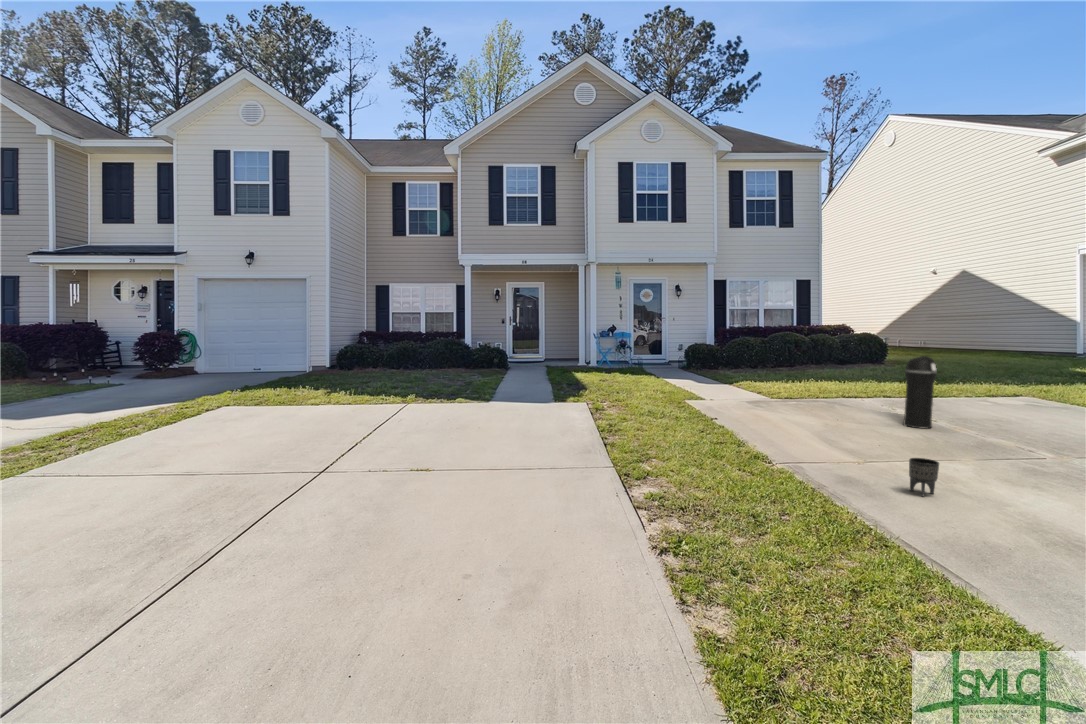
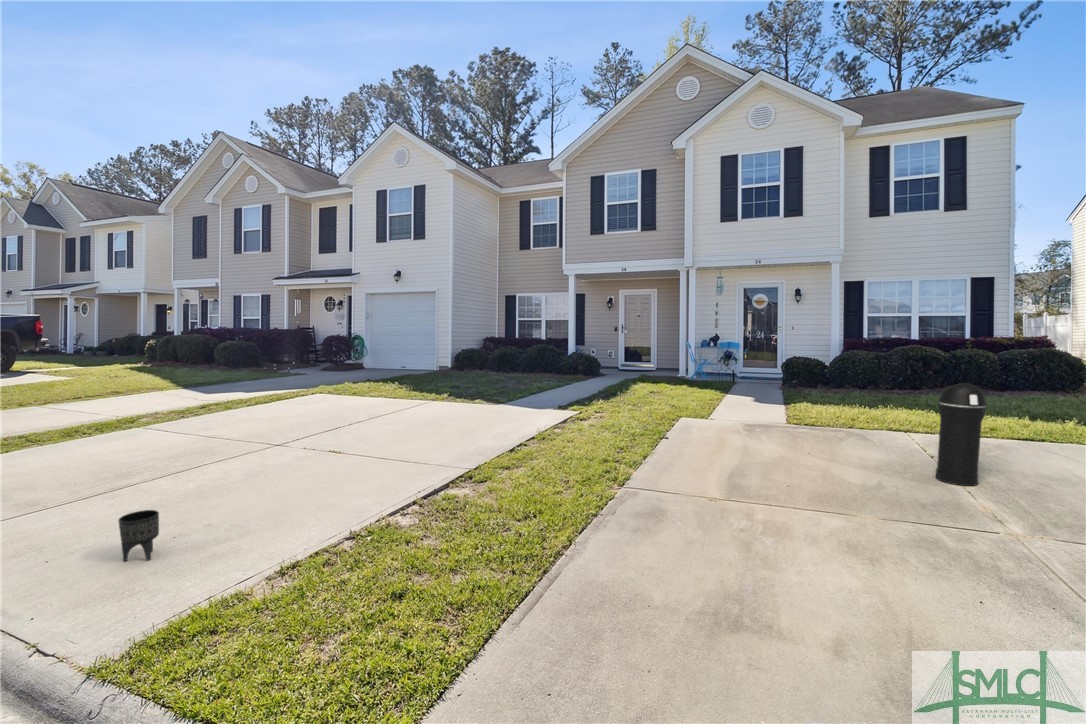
planter: present [909,458,939,497] -> present [119,510,159,561]

